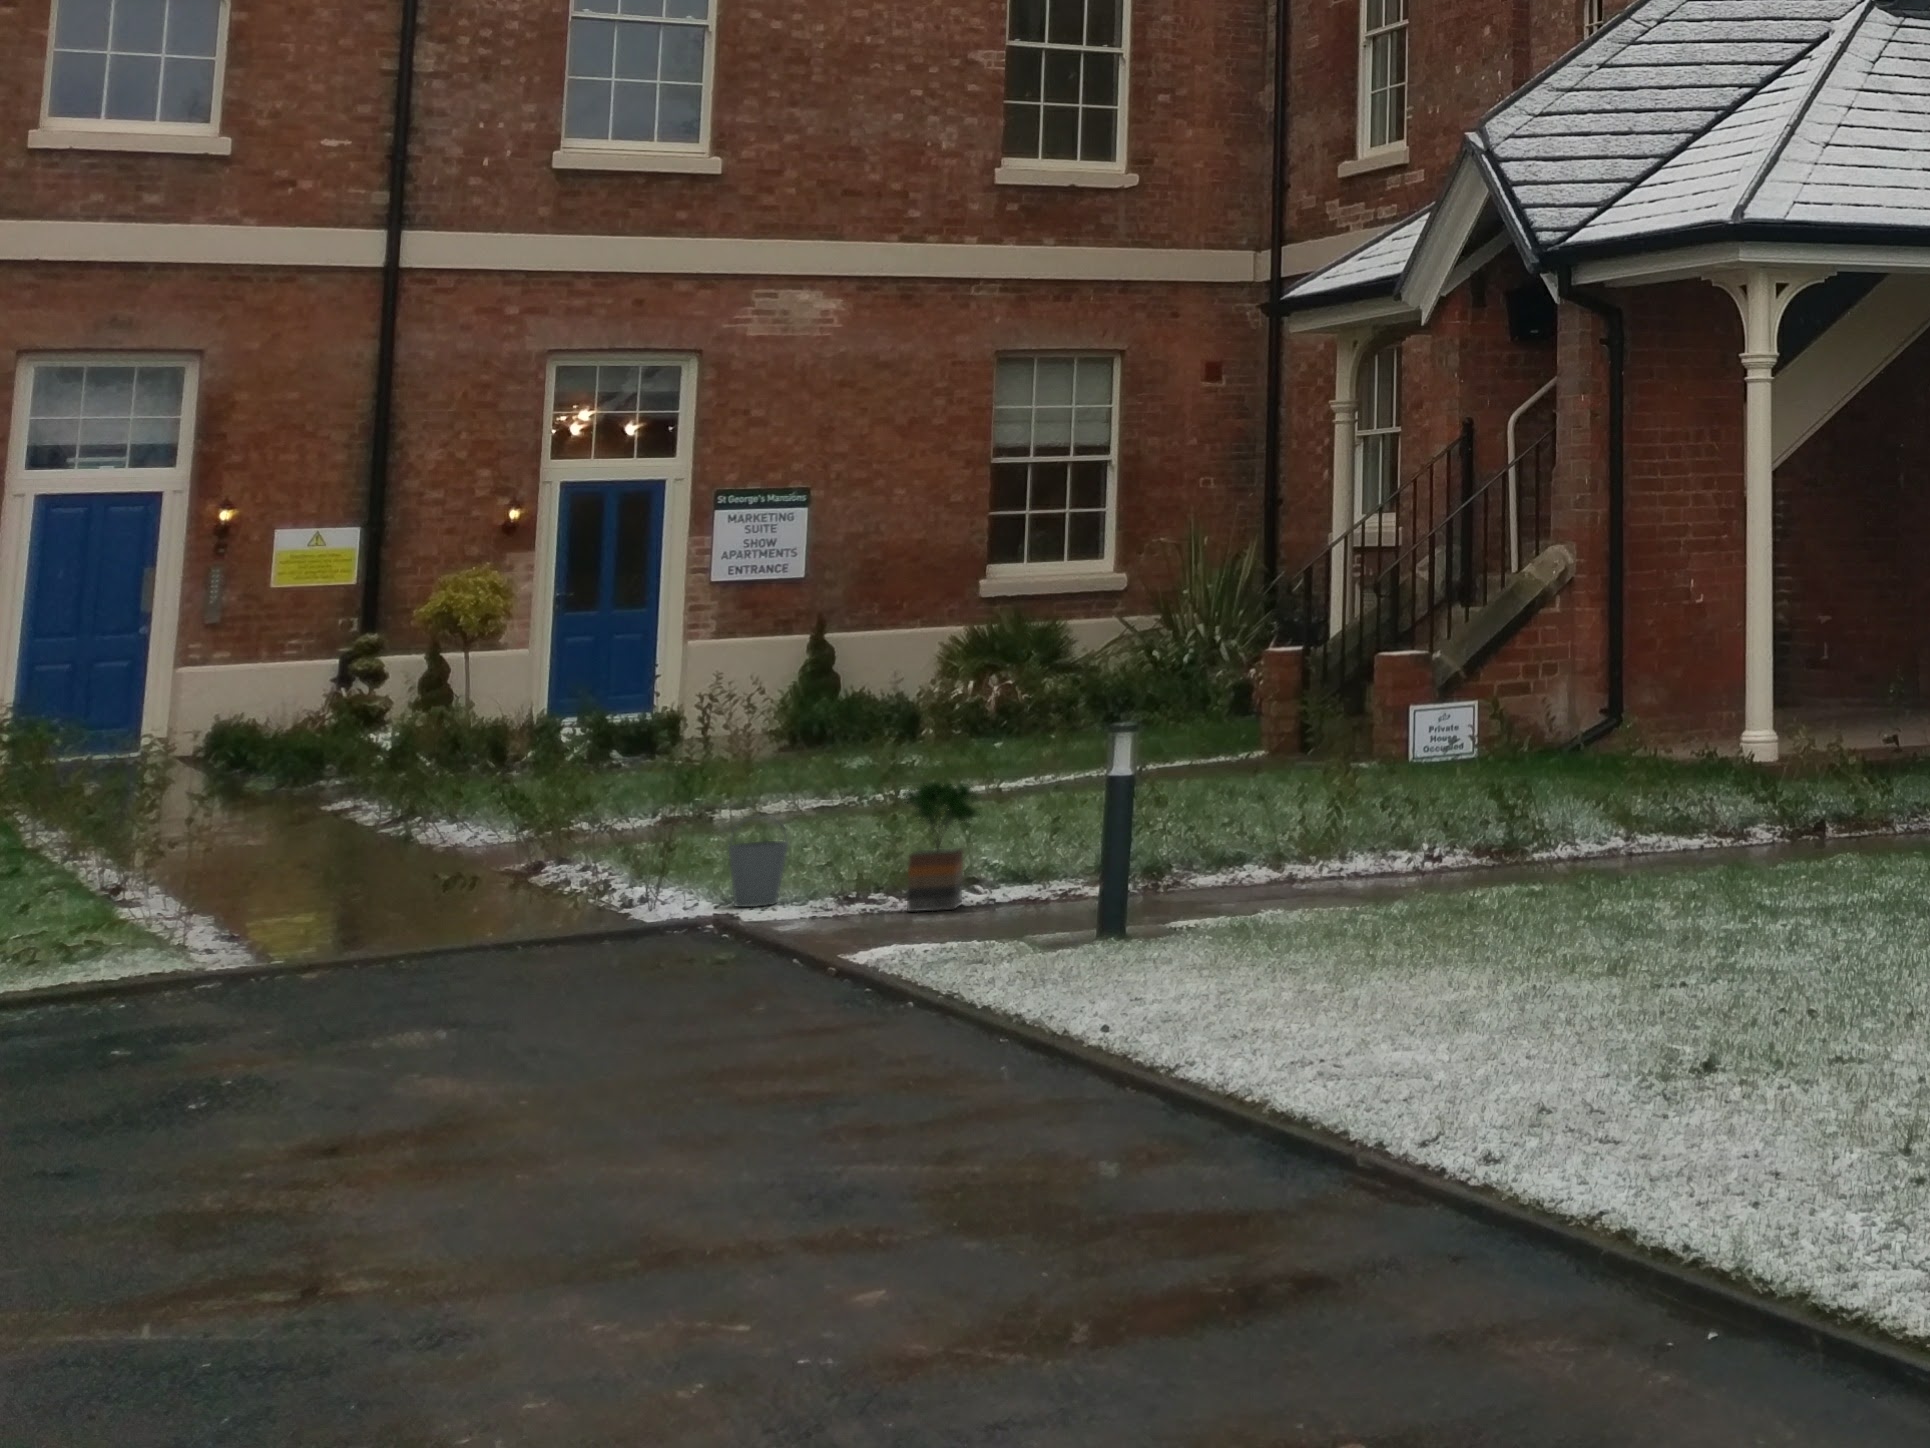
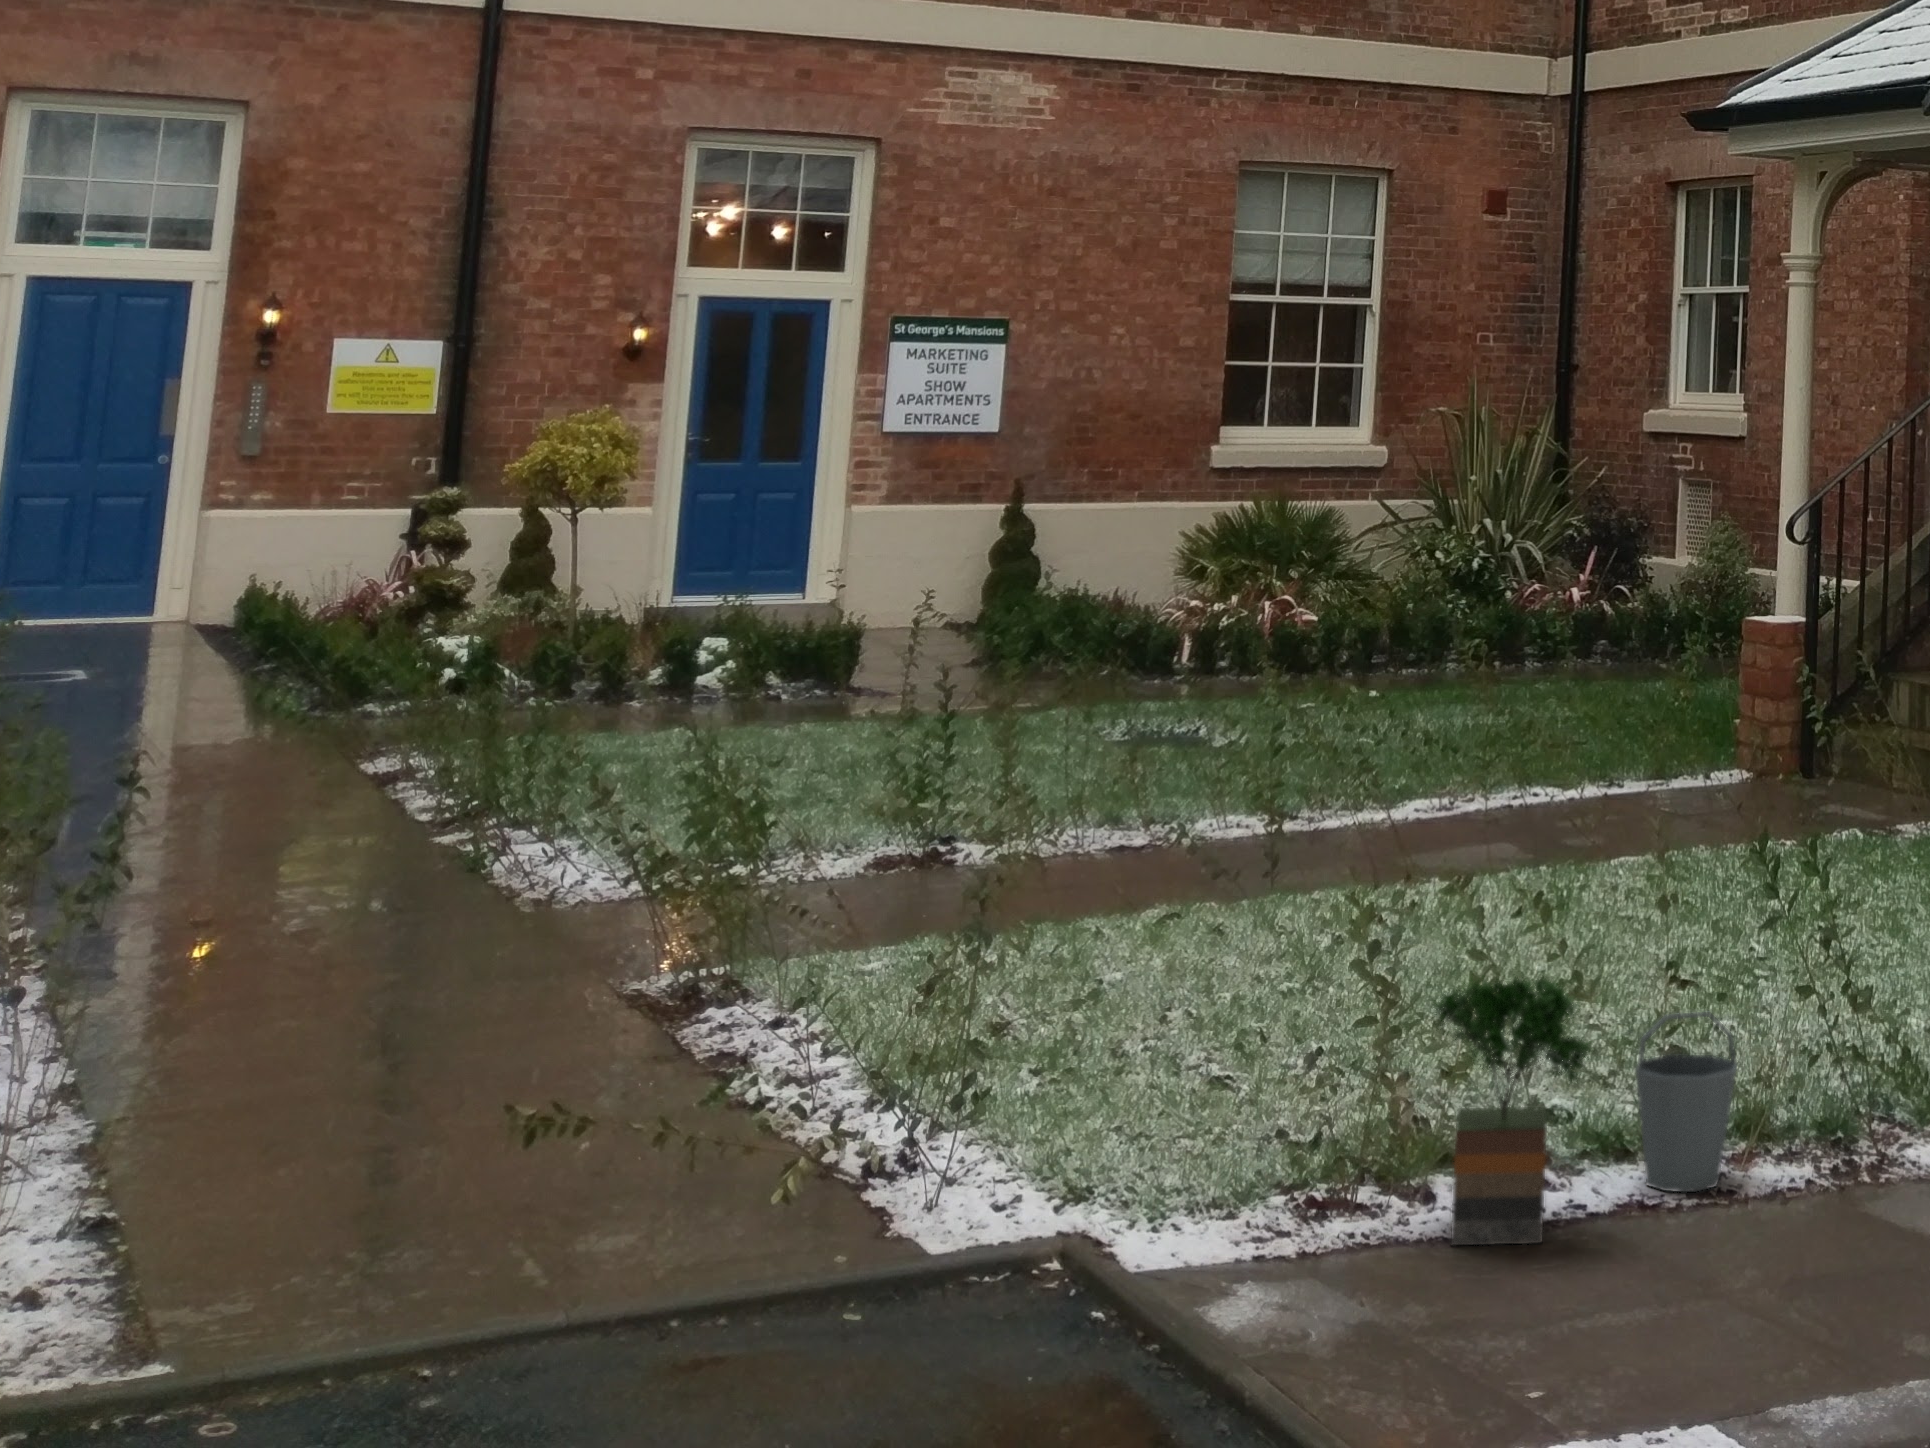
bucket: present [729,818,788,907] -> present [1636,1011,1737,1192]

